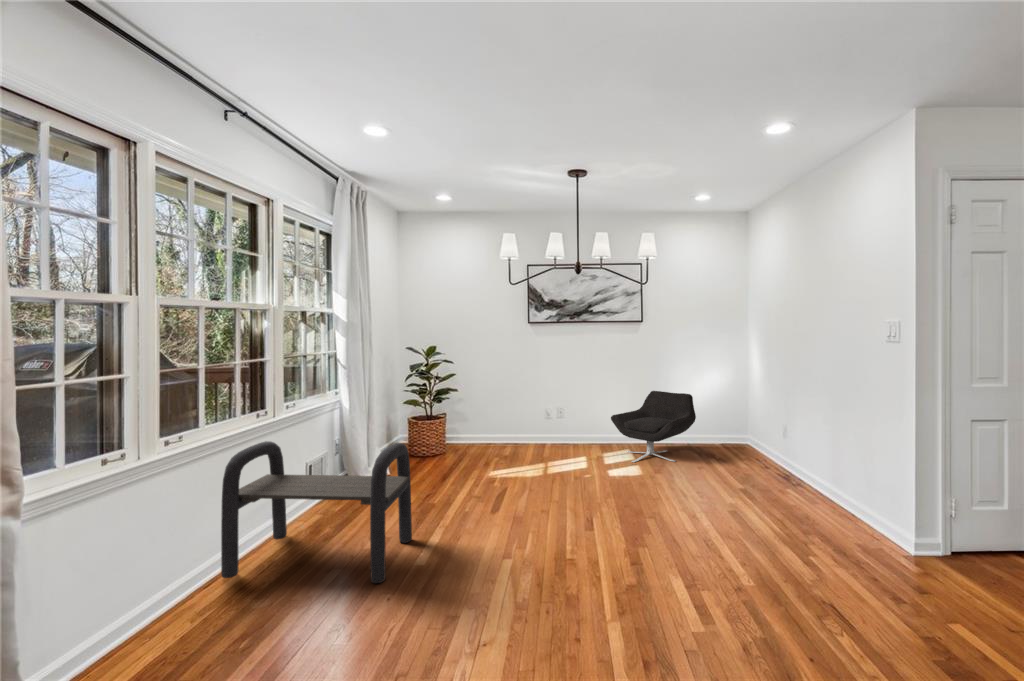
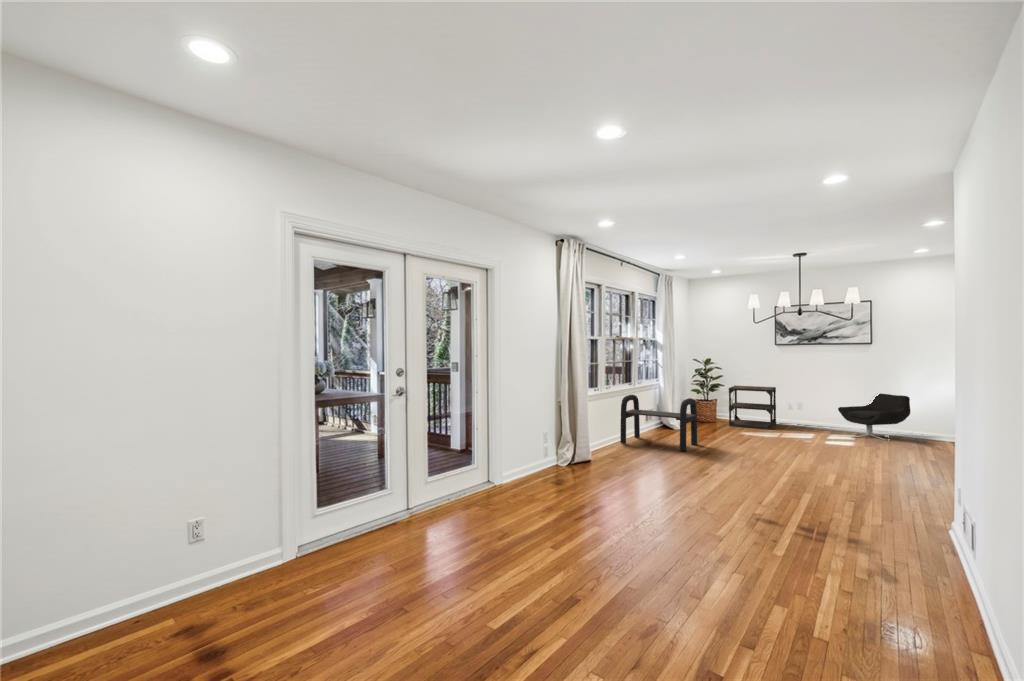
side table: none [463,389,529,460] -> present [729,386,776,430]

